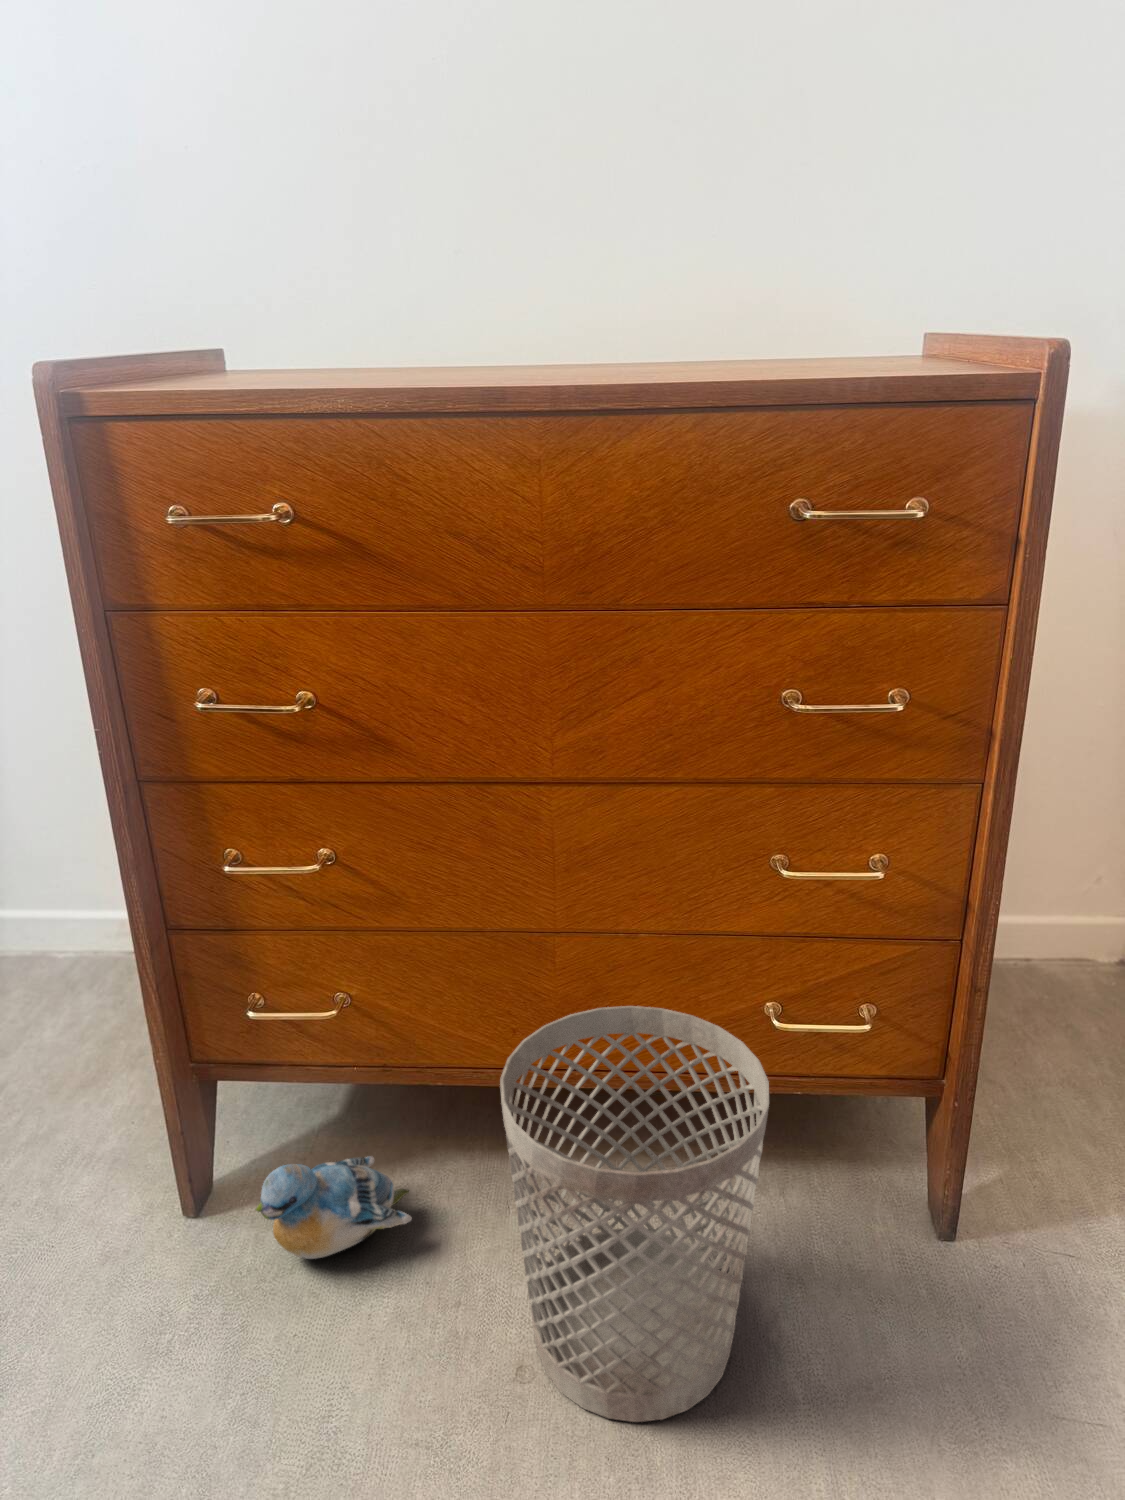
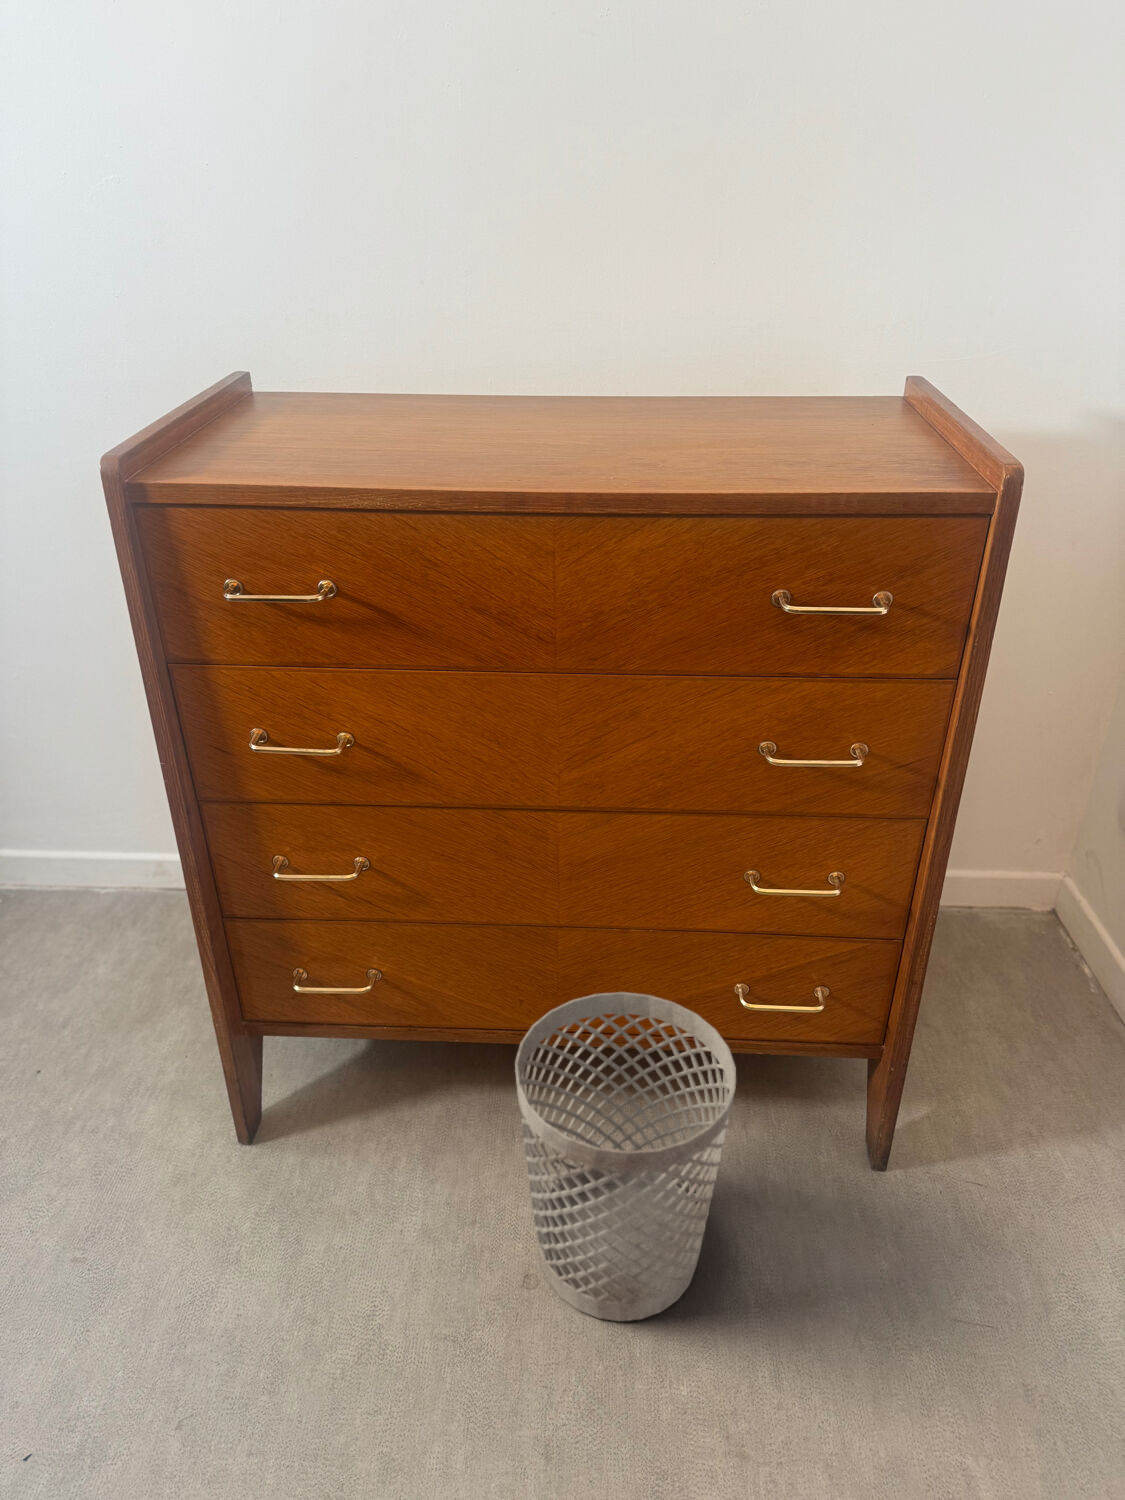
plush toy: present [256,1156,412,1259] -> none [306,1096,435,1184]

